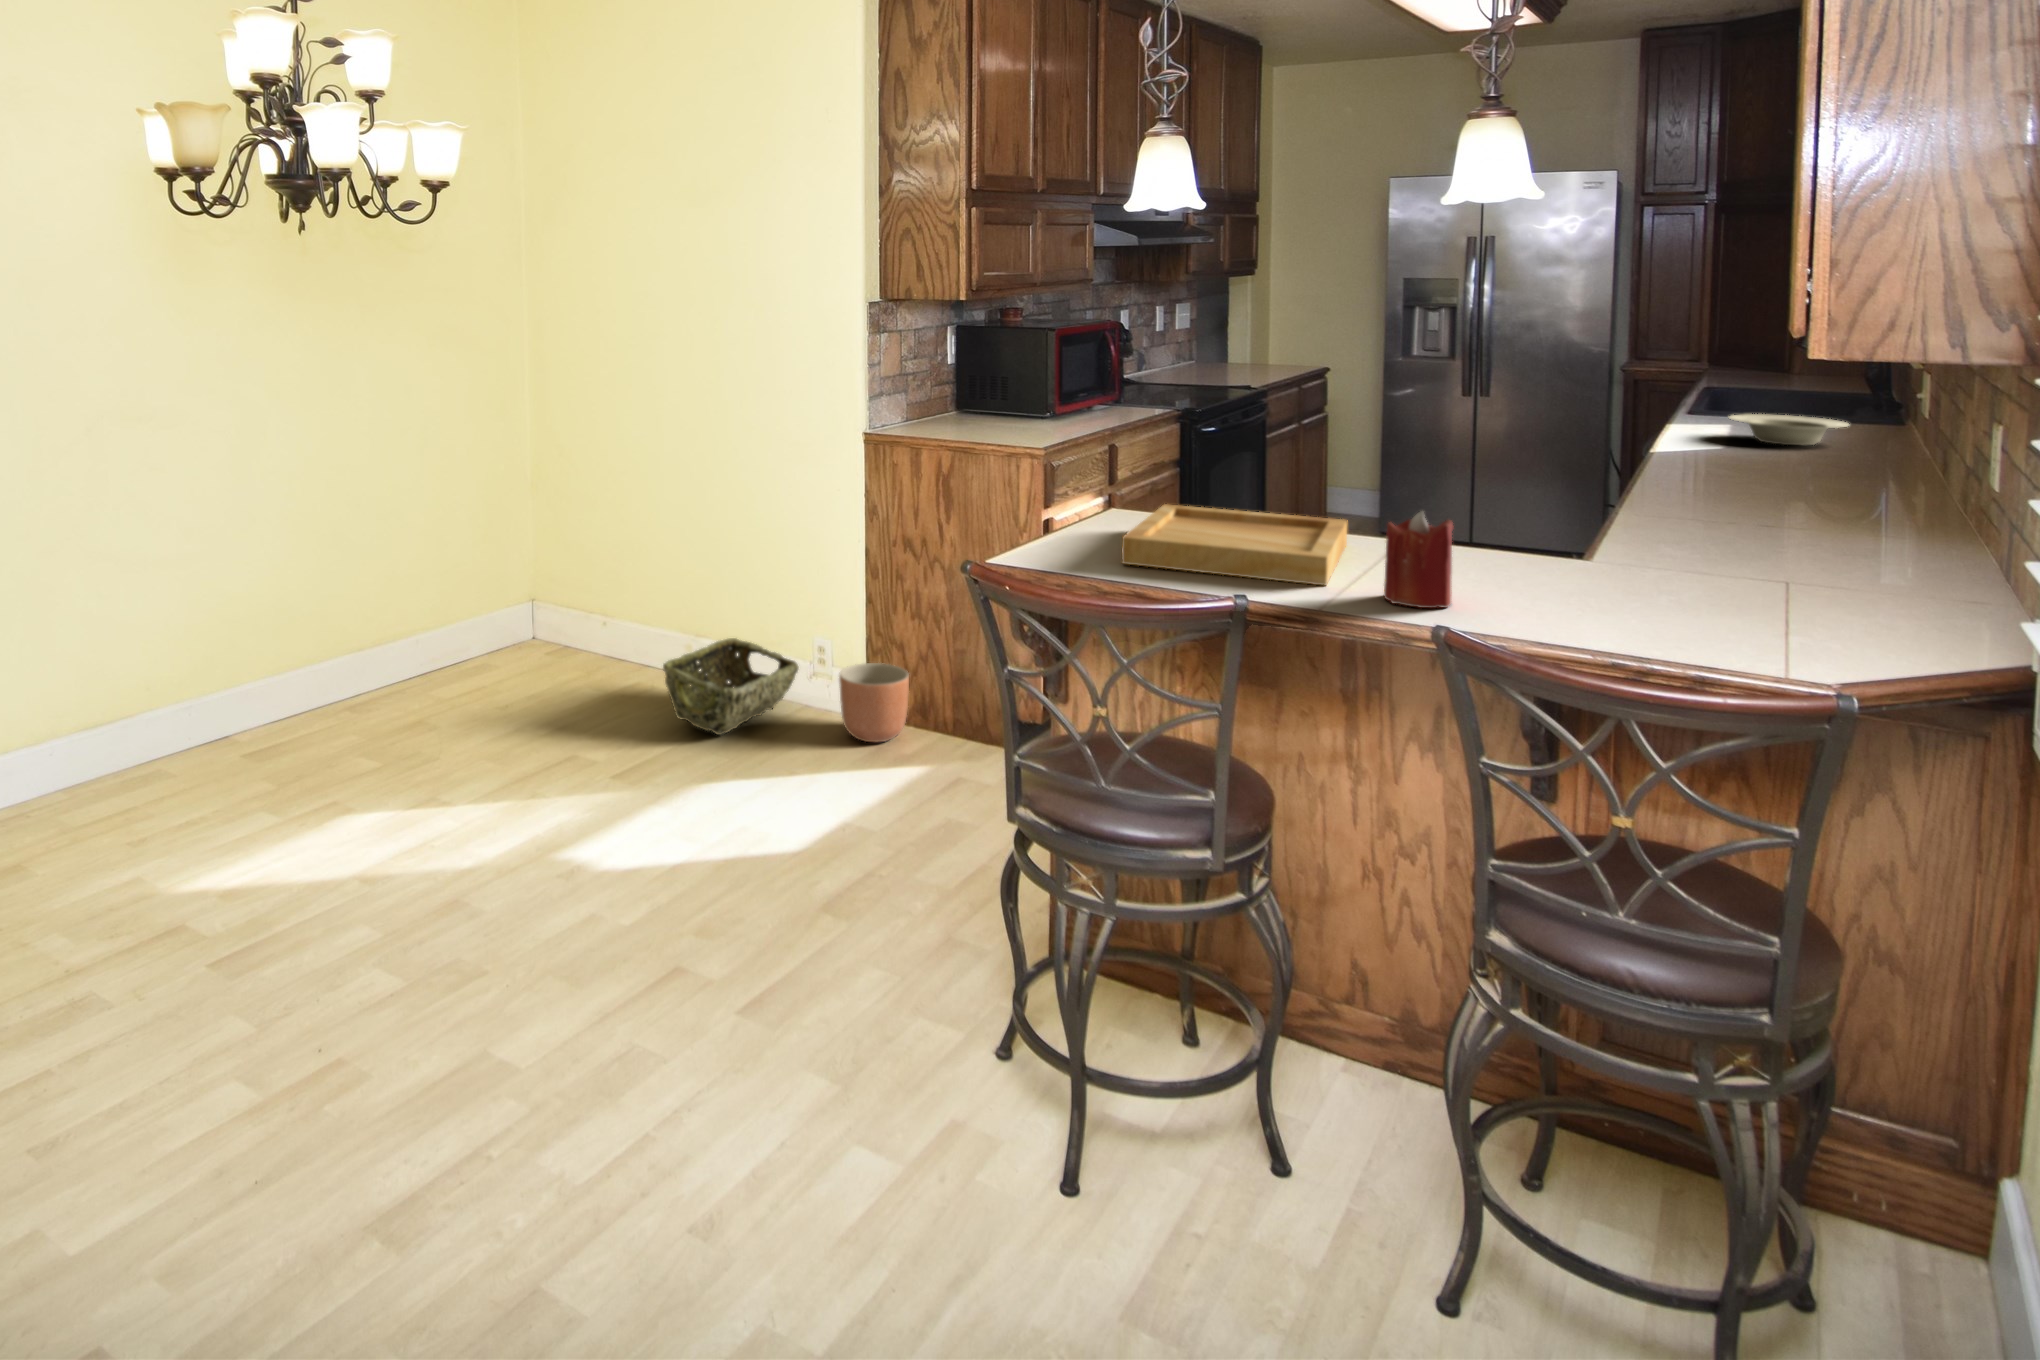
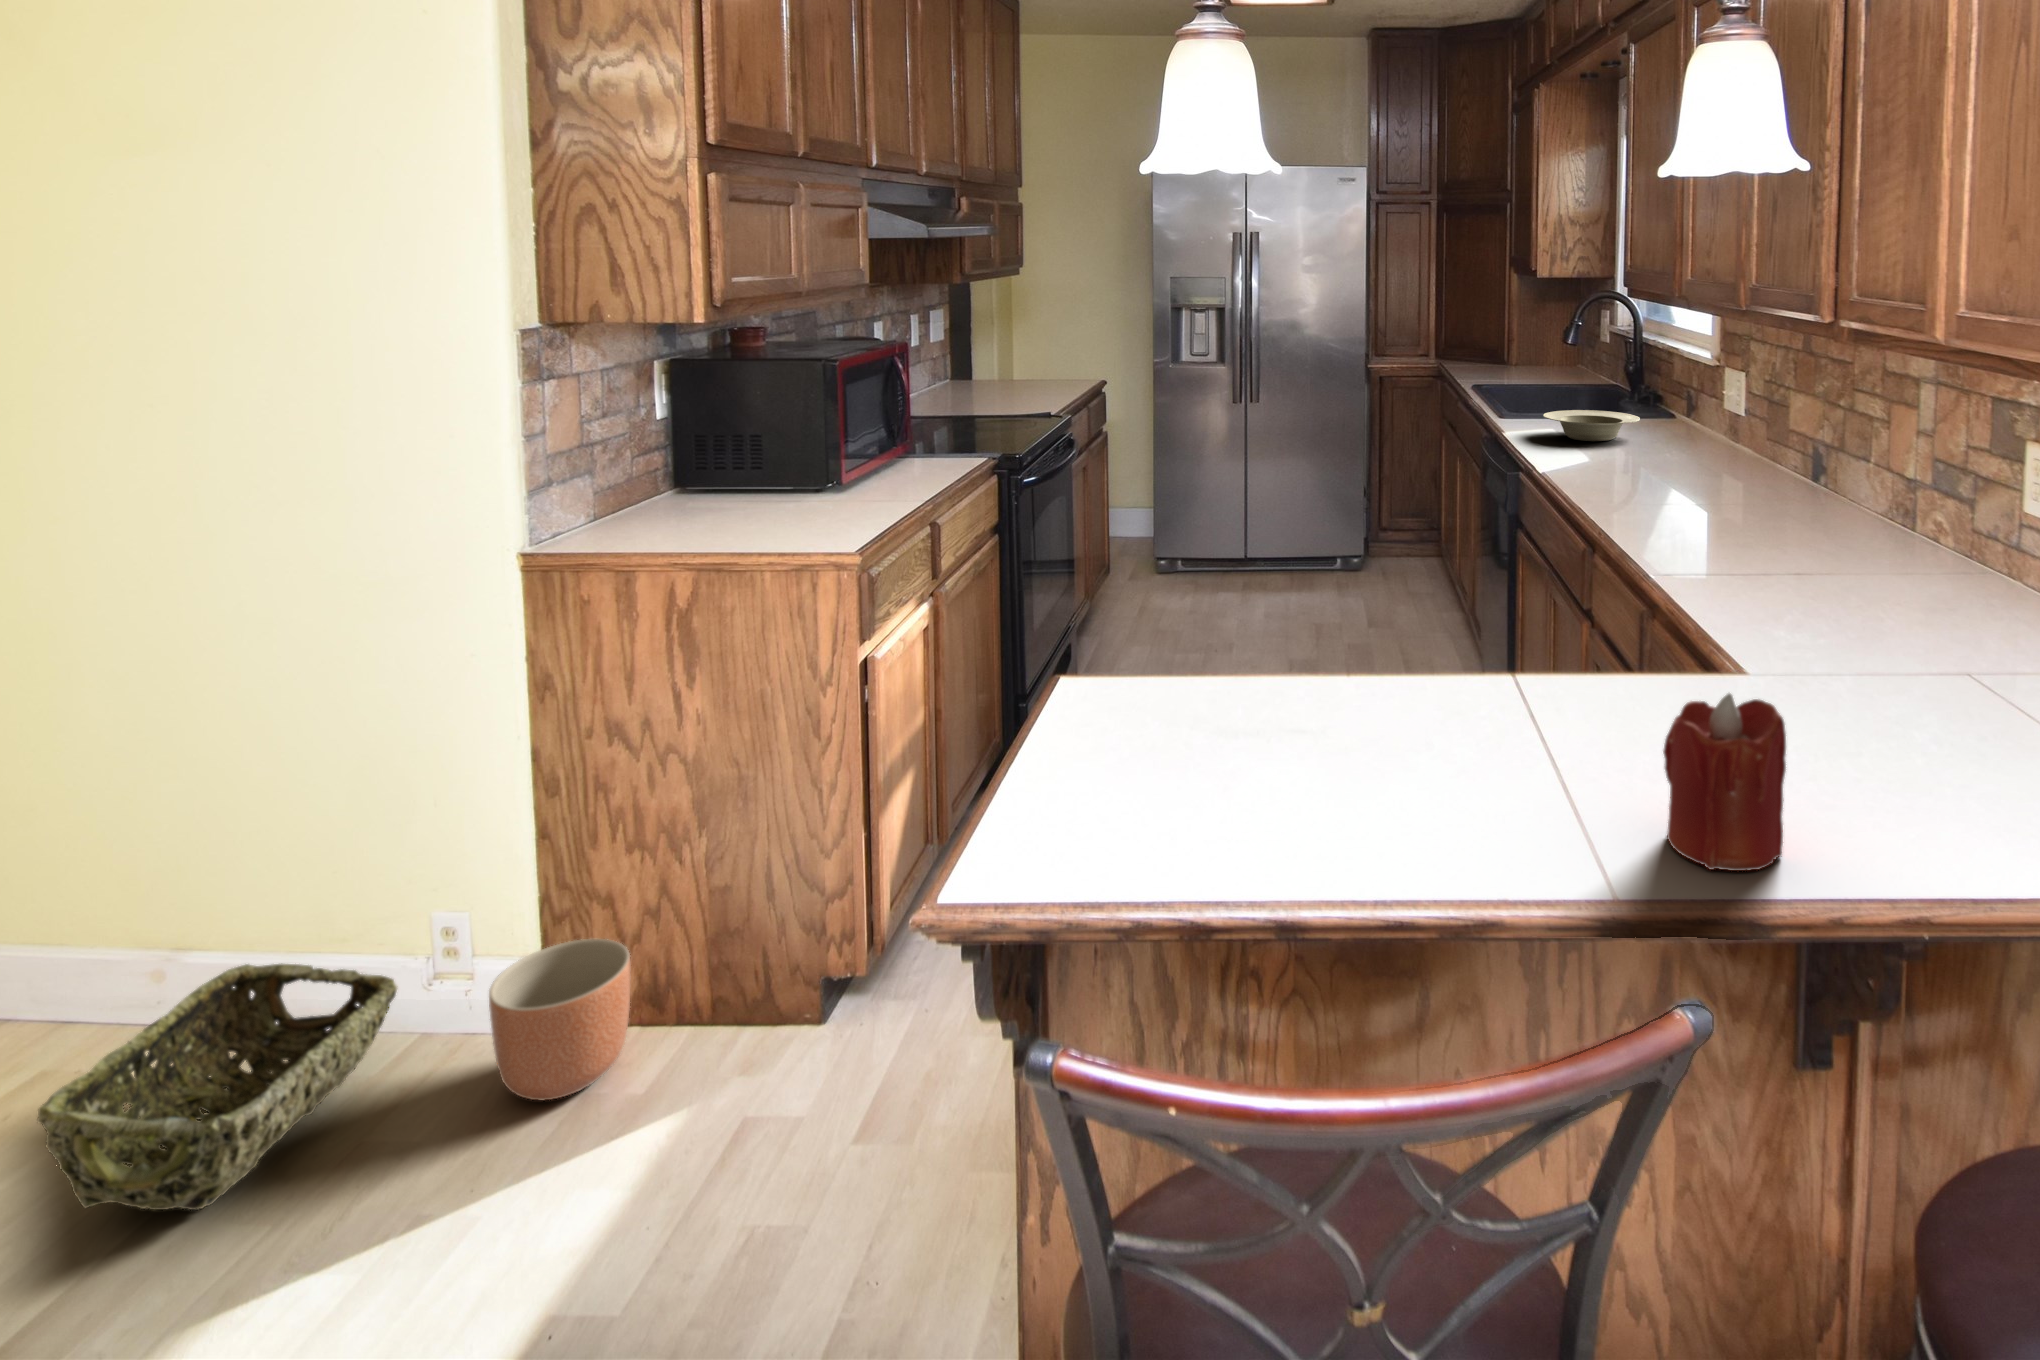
tray: present [1122,504,1347,586] -> none [1176,665,1565,870]

